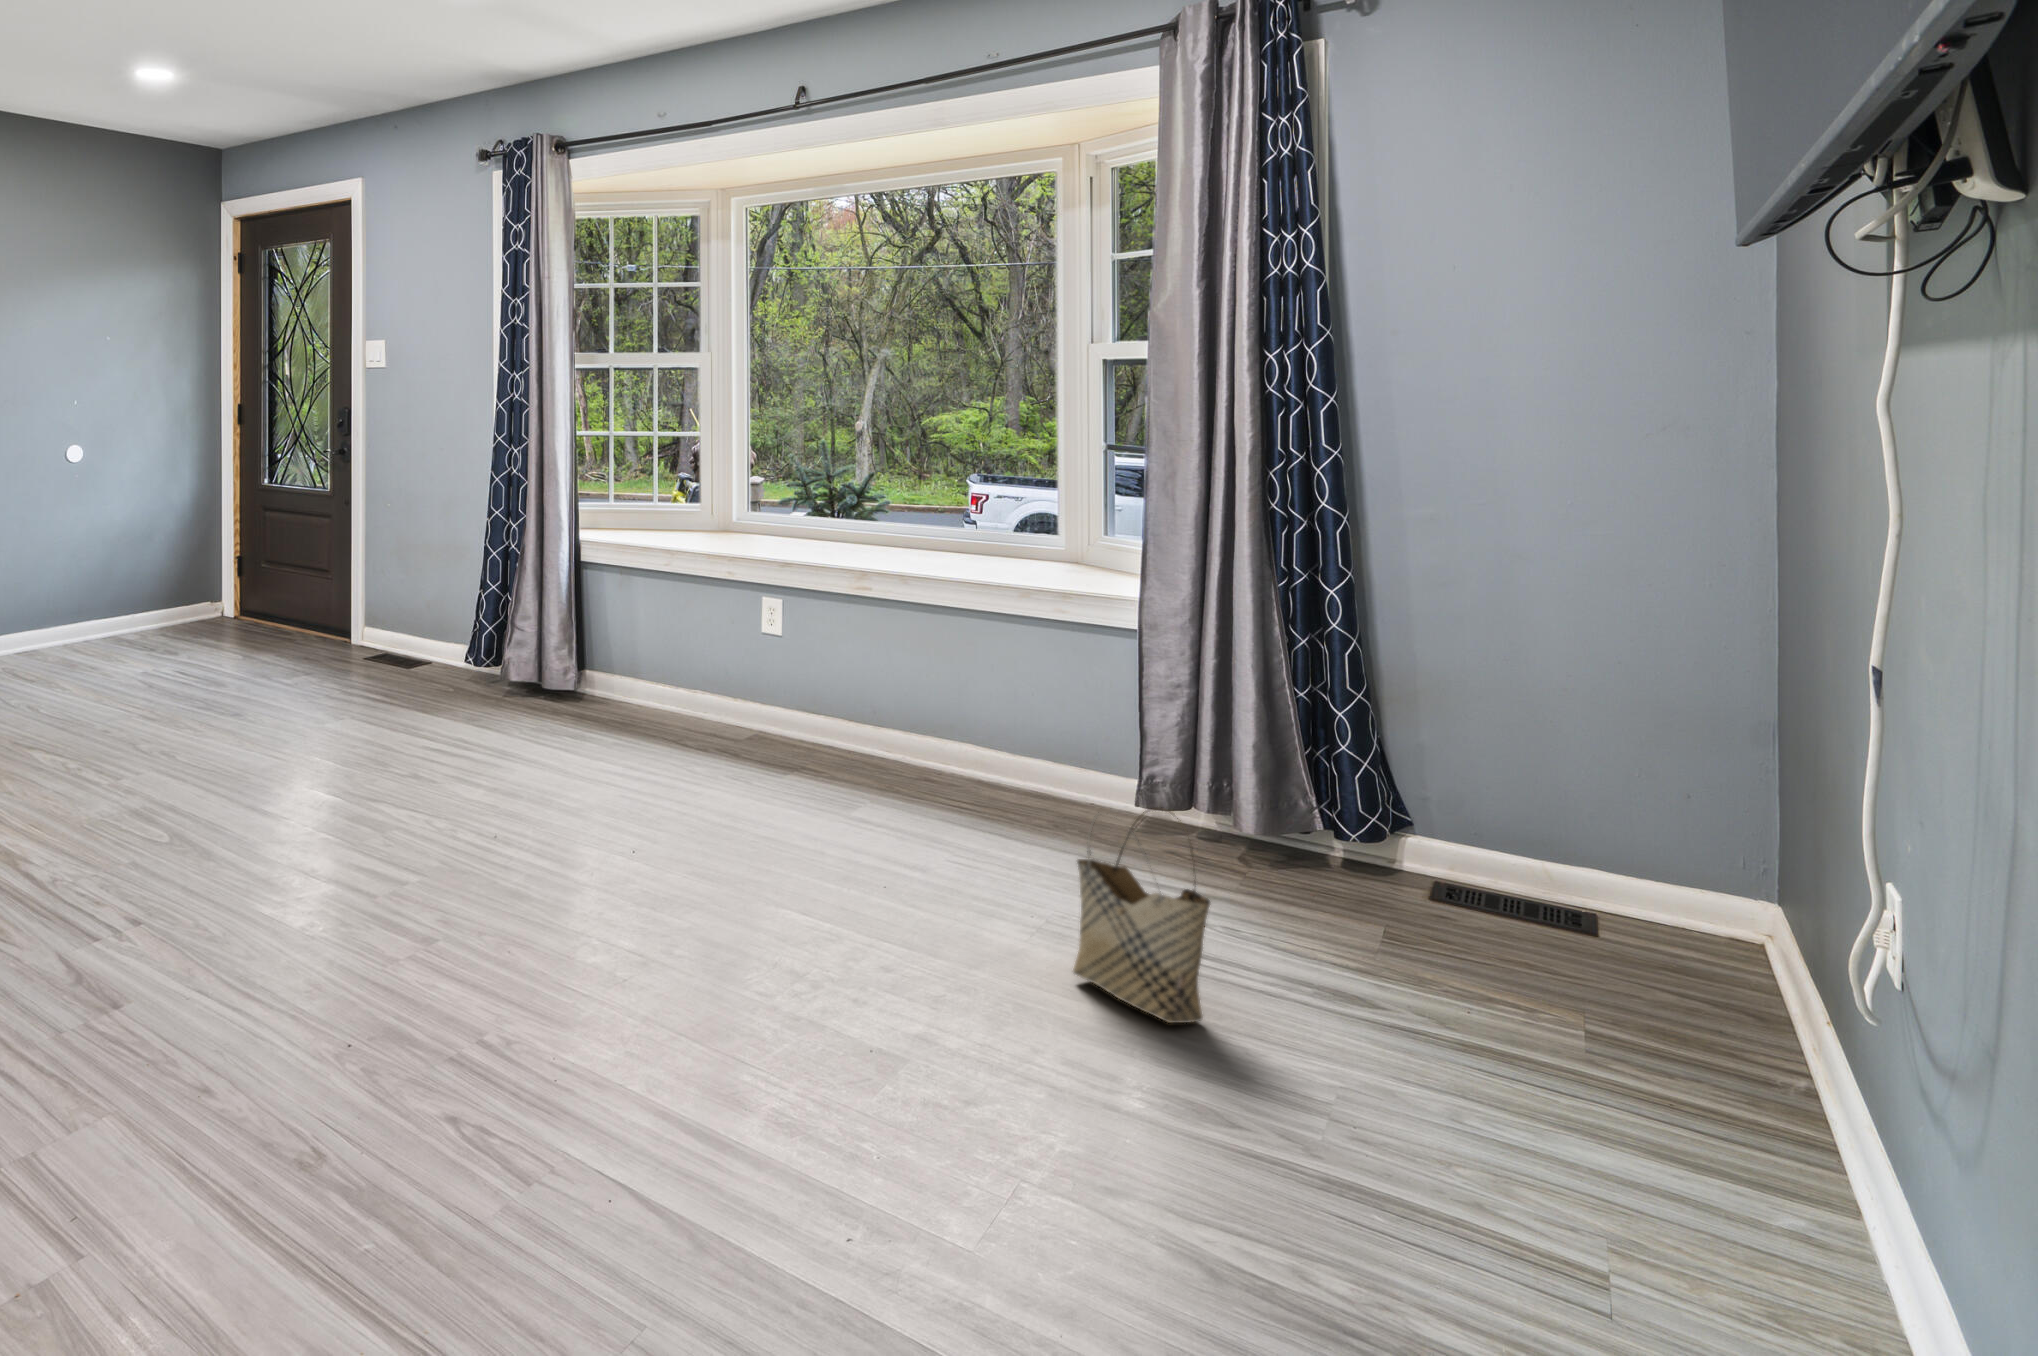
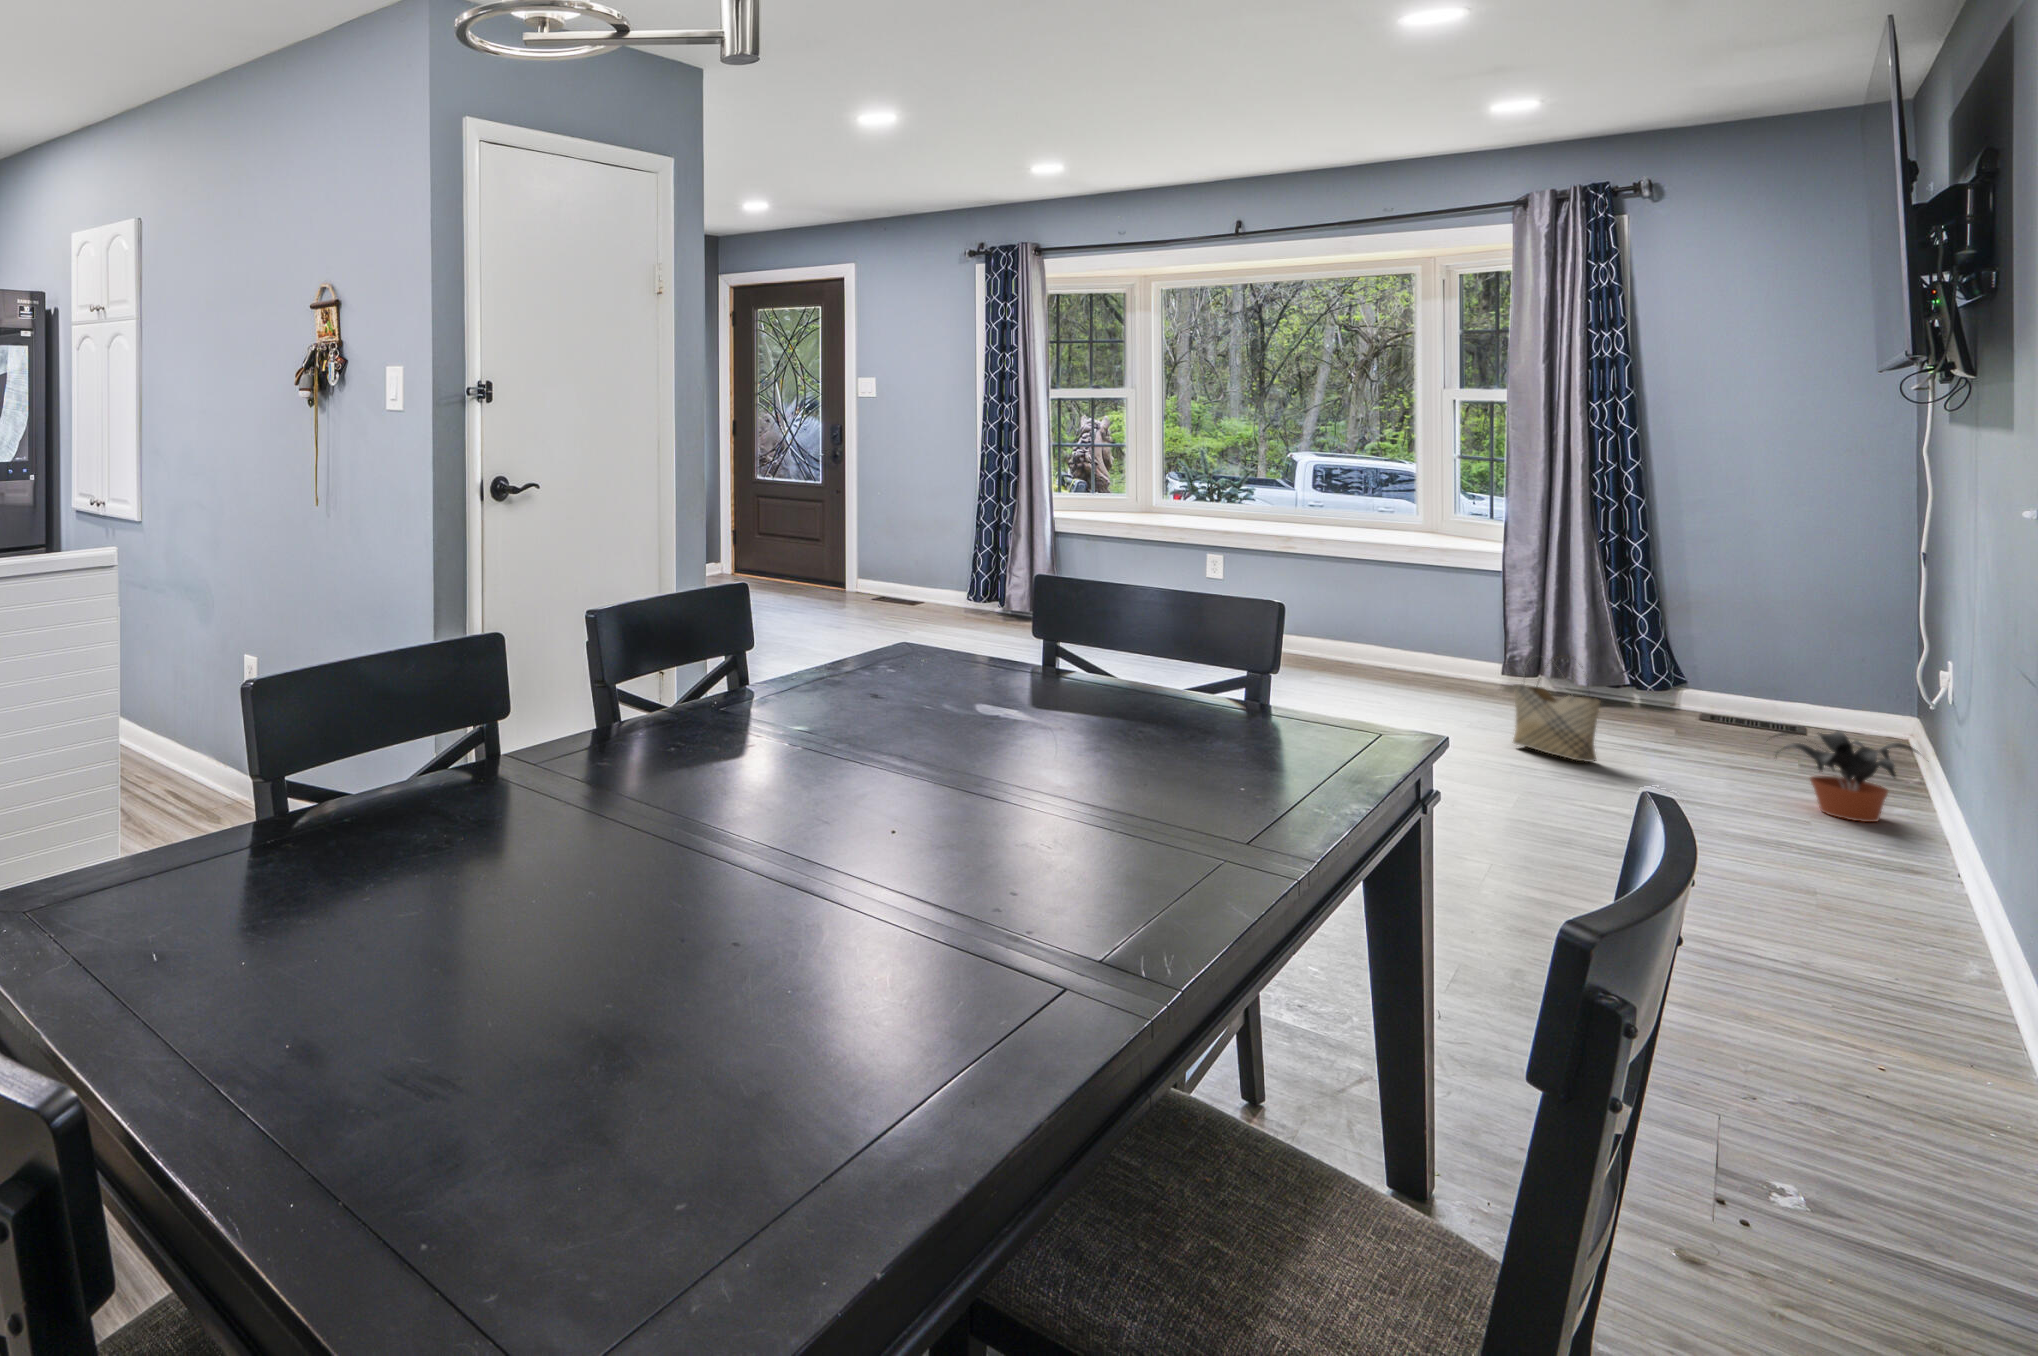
potted plant: none [1476,991,1799,1217] -> present [1775,731,1919,822]

